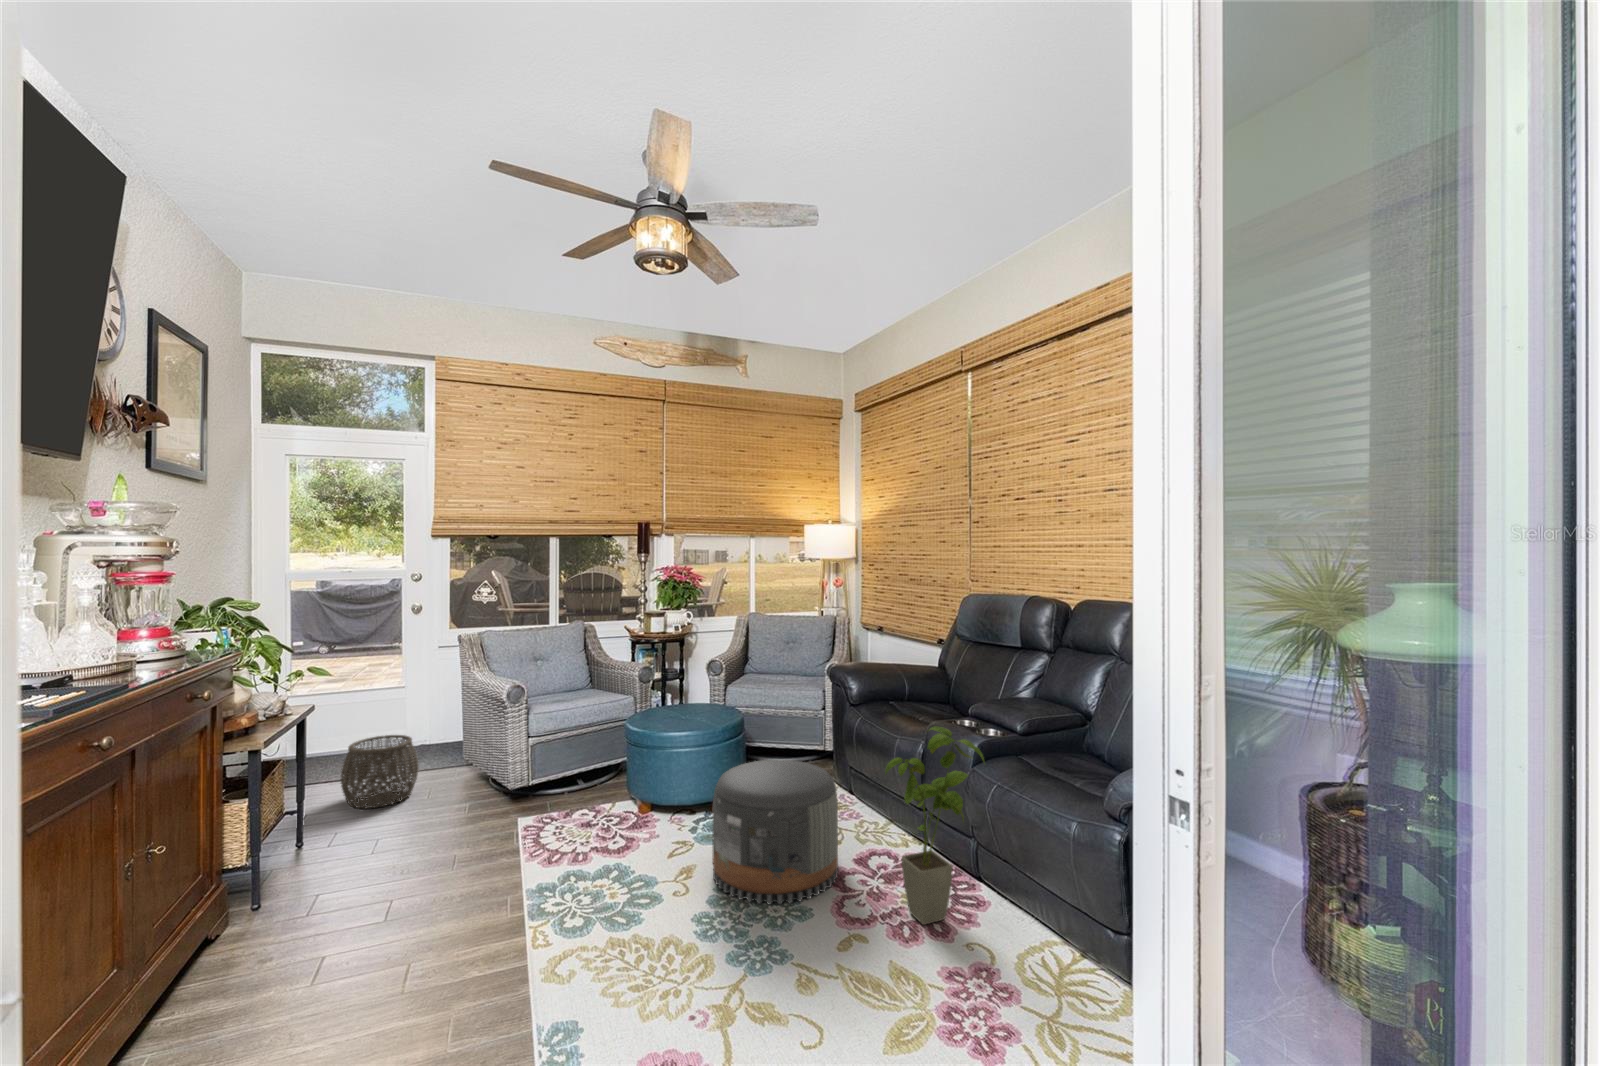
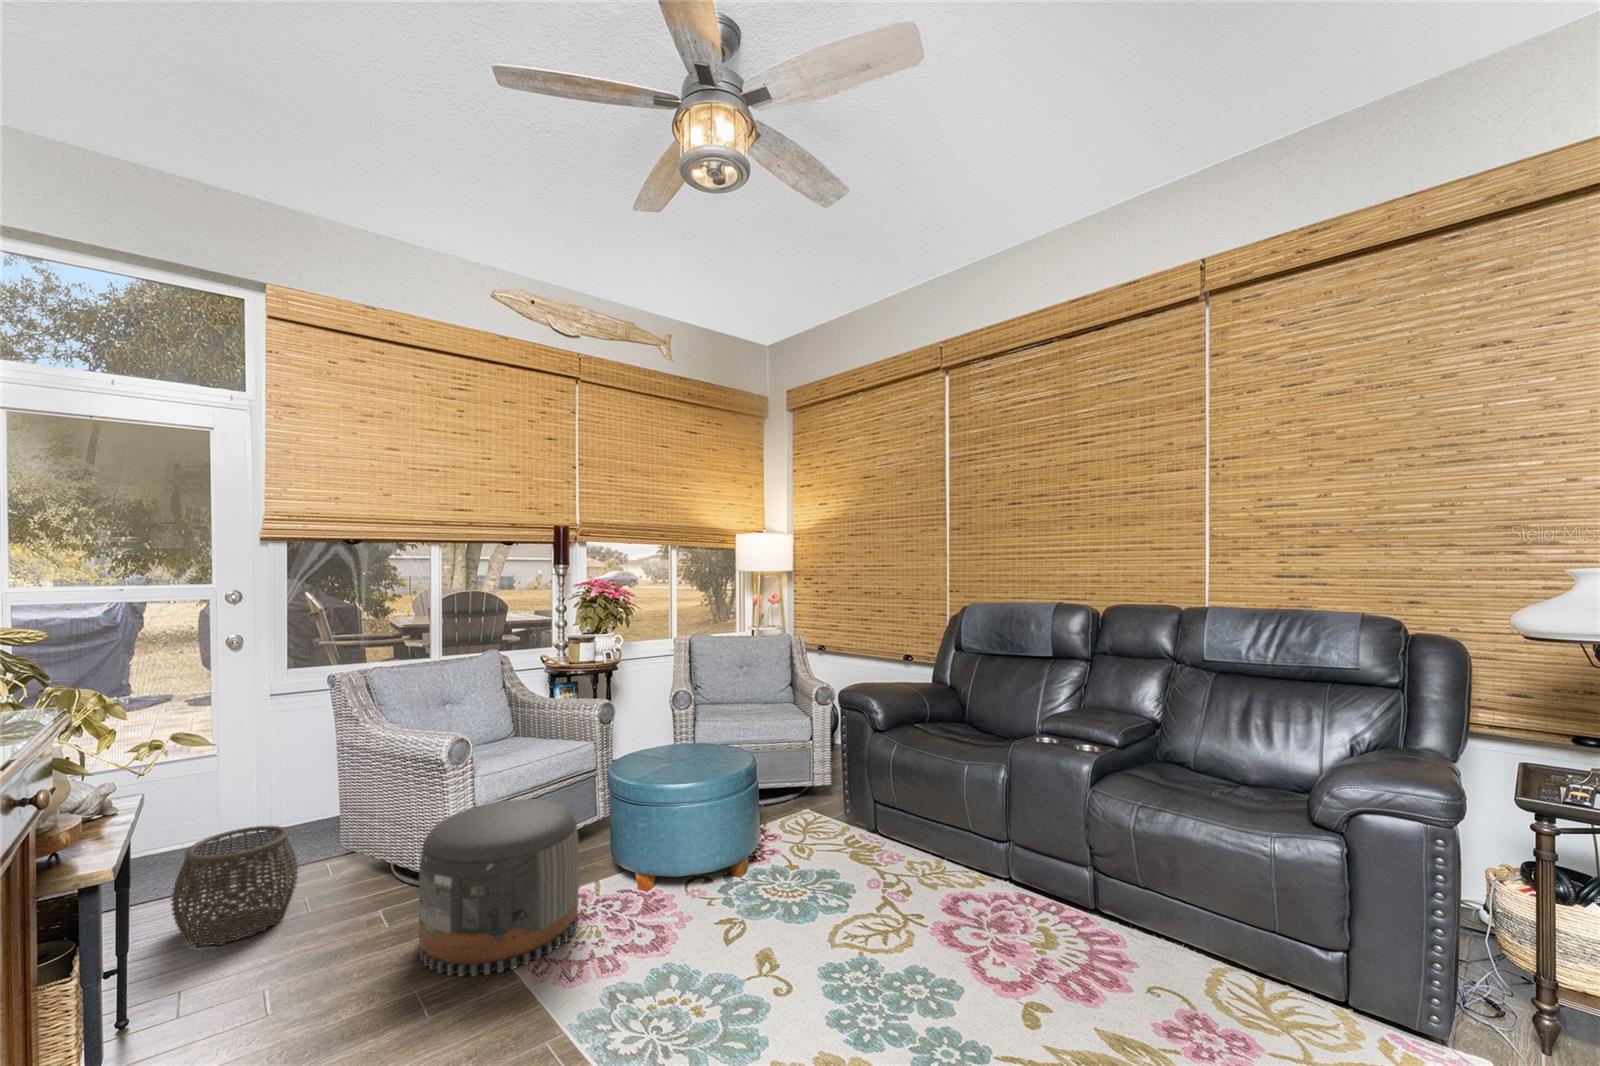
house plant: present [885,727,984,925] -> none [1031,748,1149,978]
pouf: present [712,759,838,904] -> present [419,799,579,976]

